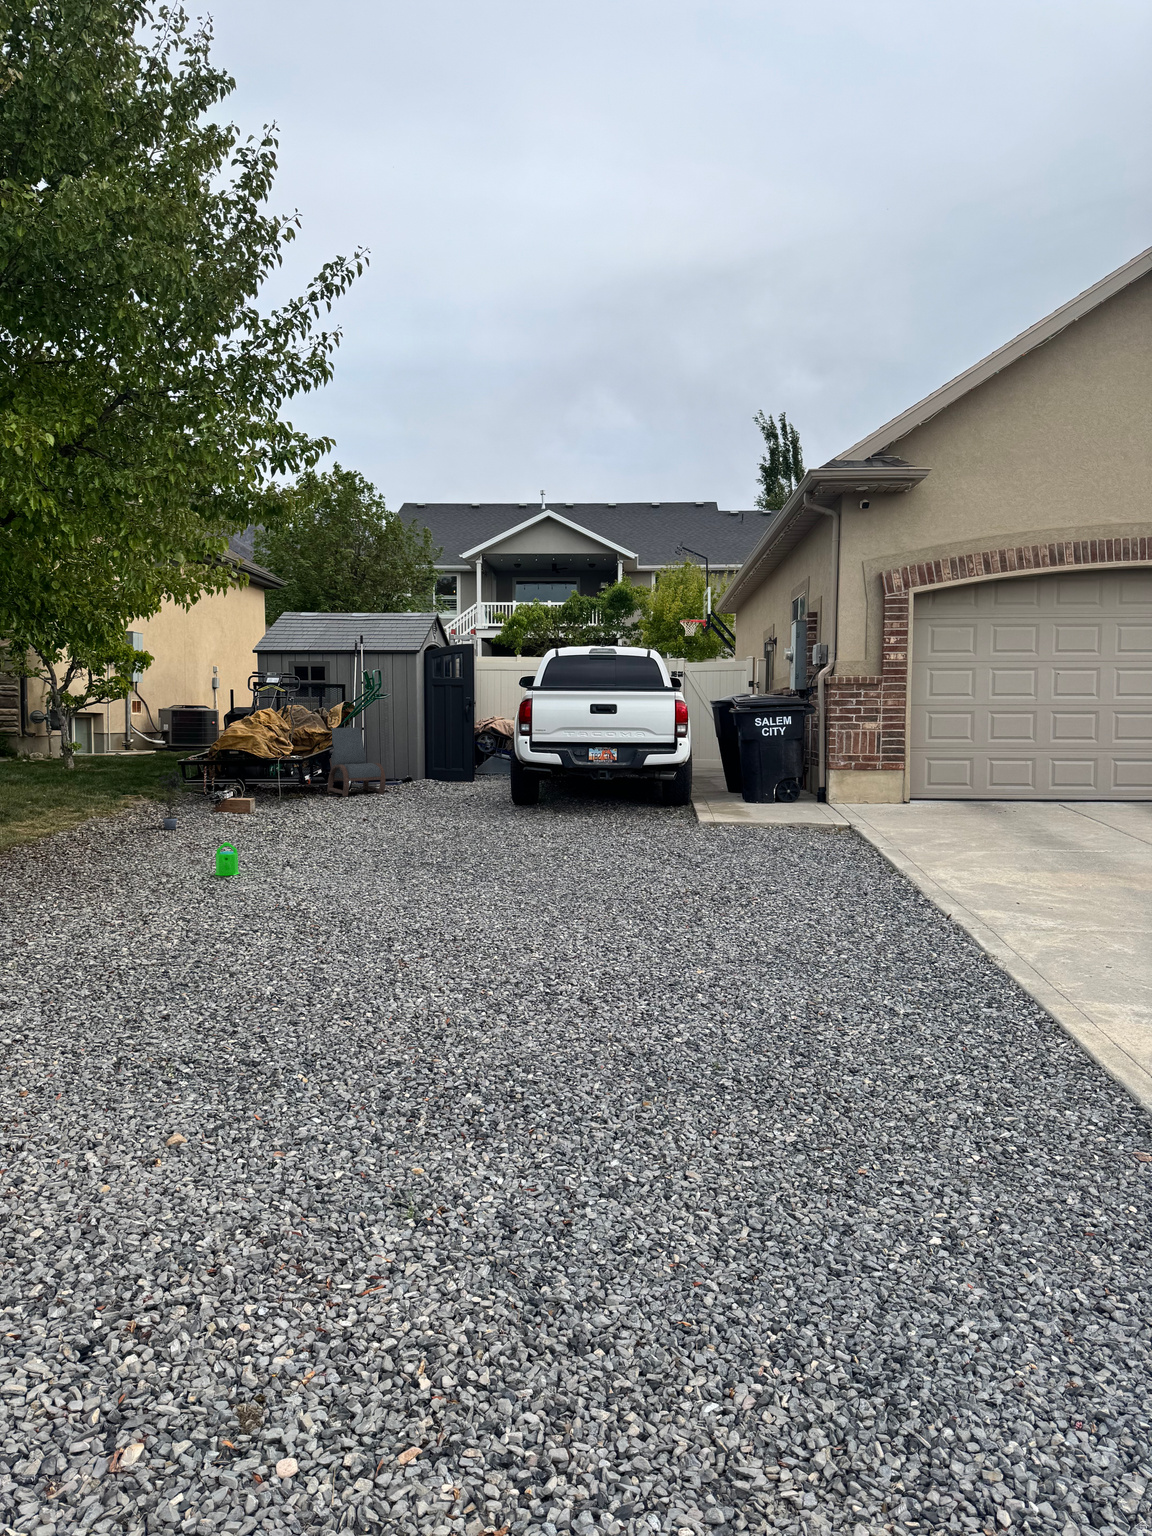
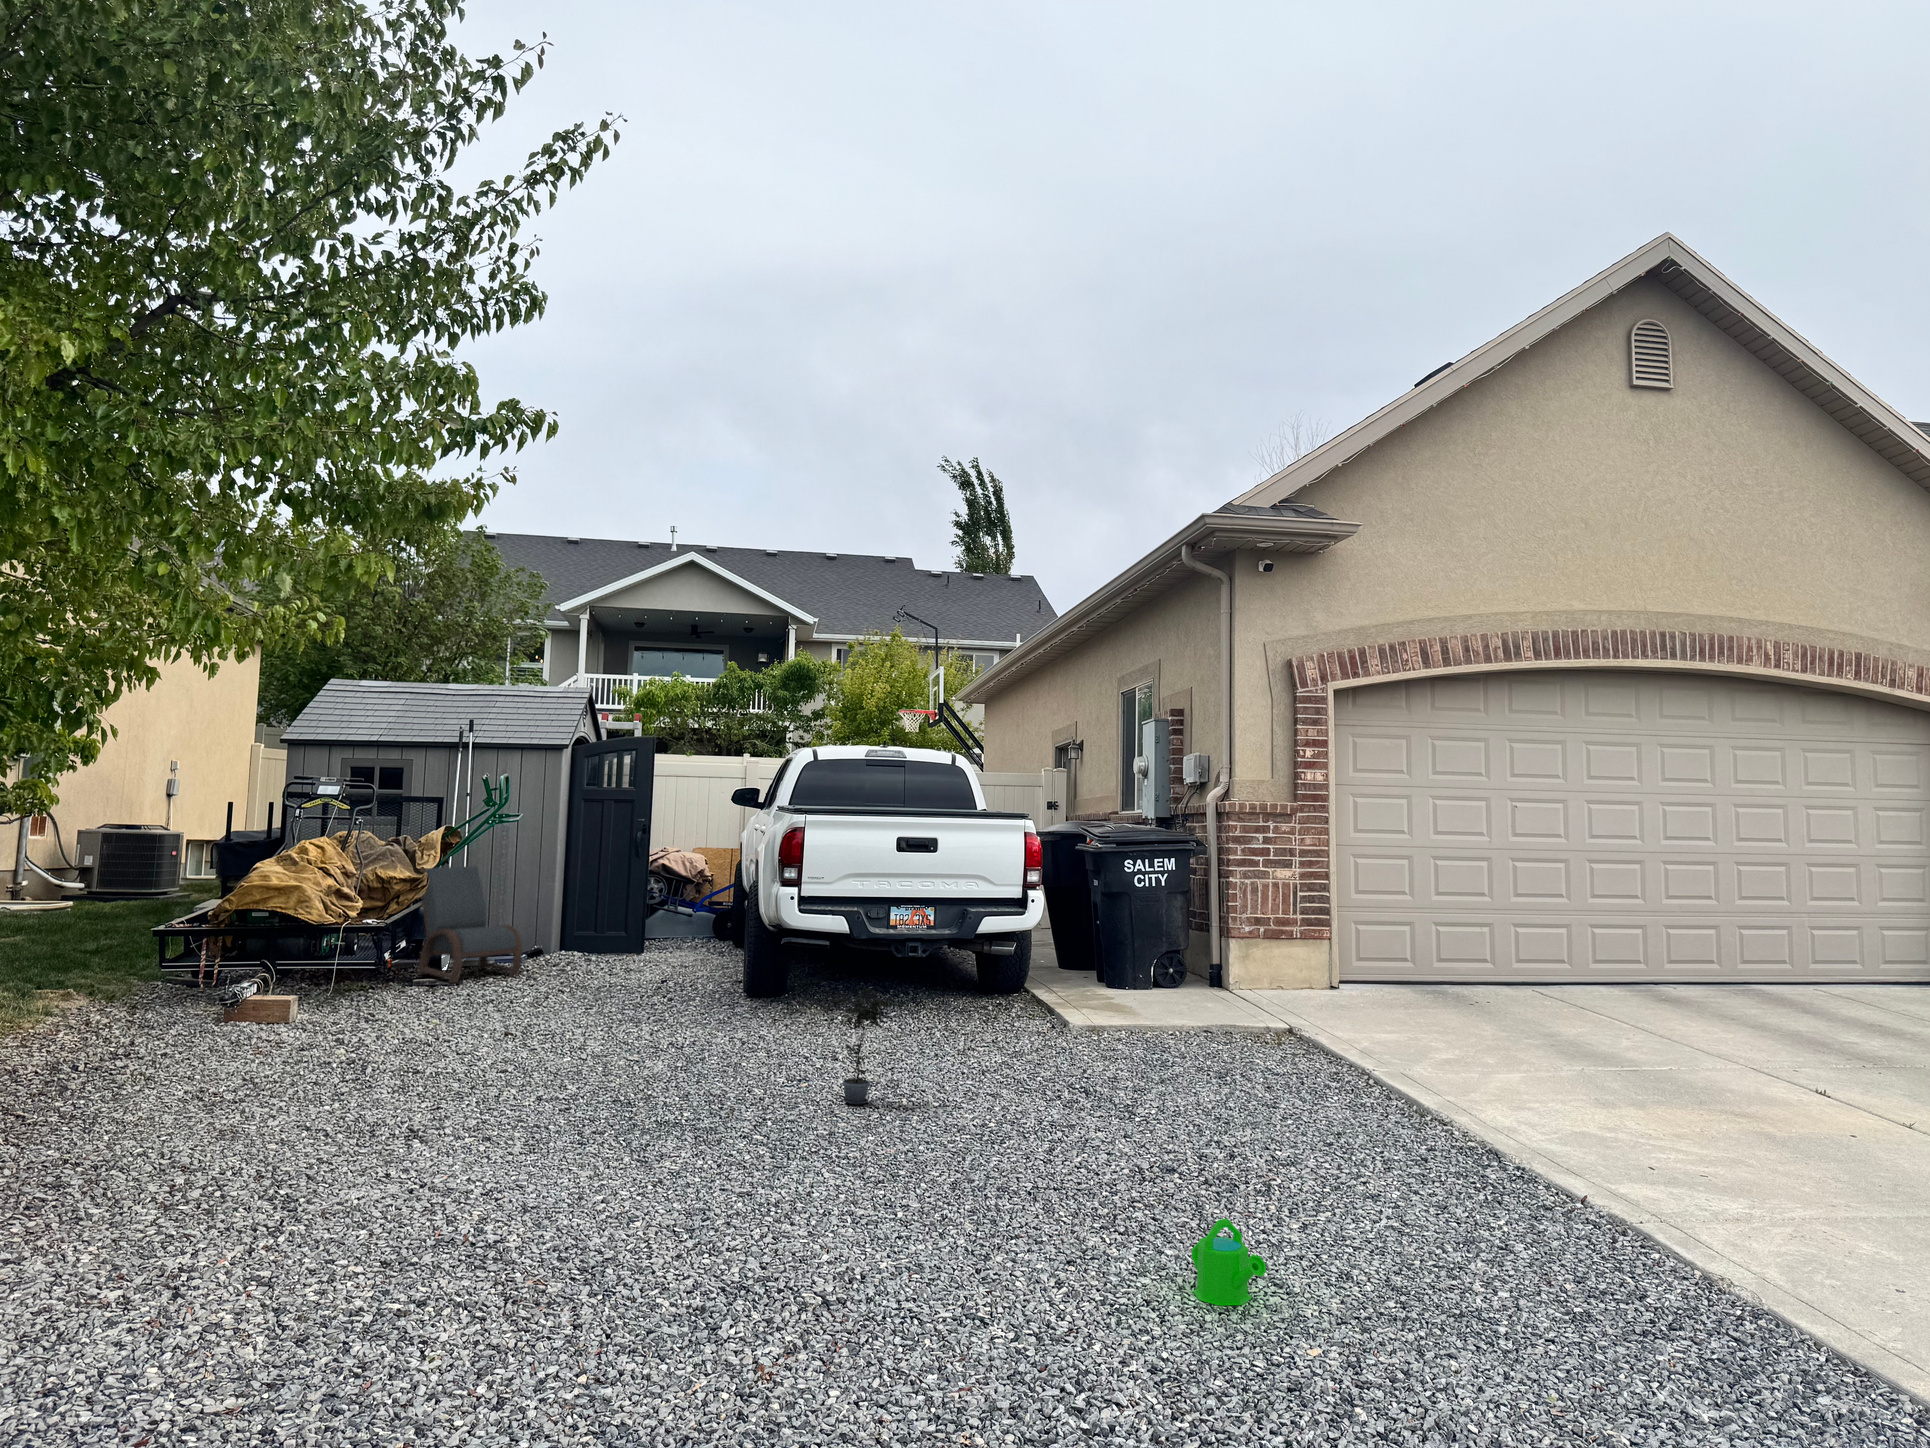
potted plant: present [159,769,186,829] -> present [829,983,900,1105]
watering can: present [215,842,239,876] -> present [1192,1218,1266,1306]

